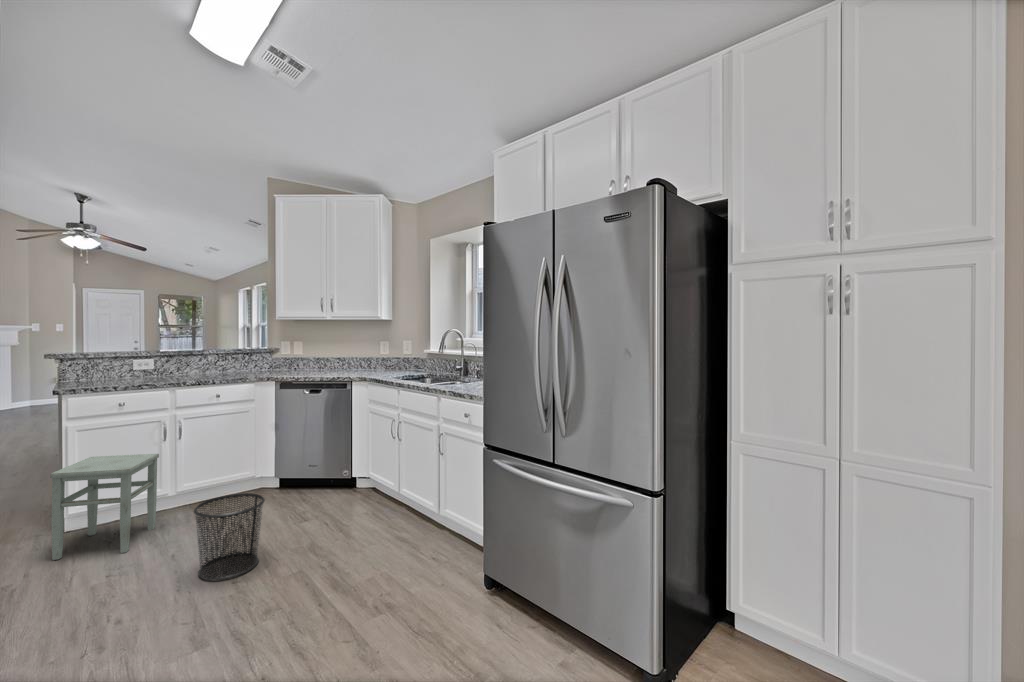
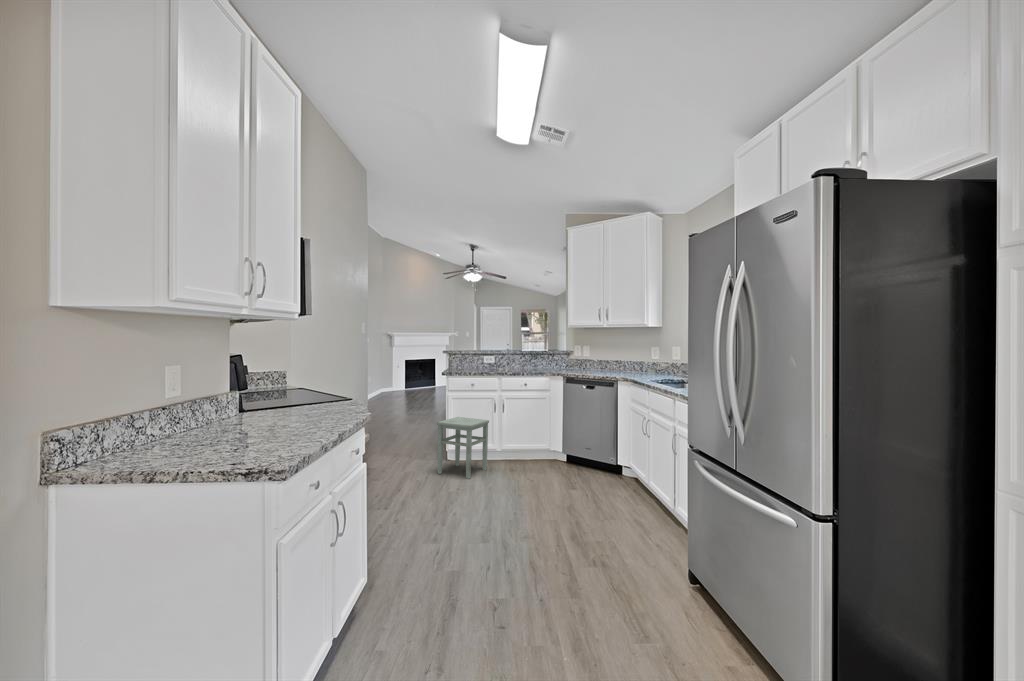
waste bin: present [194,493,265,580] -> none [495,452,536,507]

